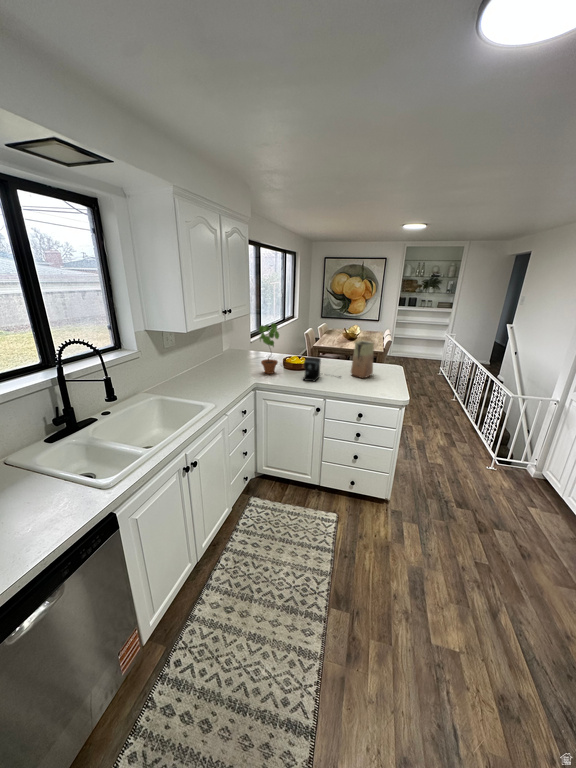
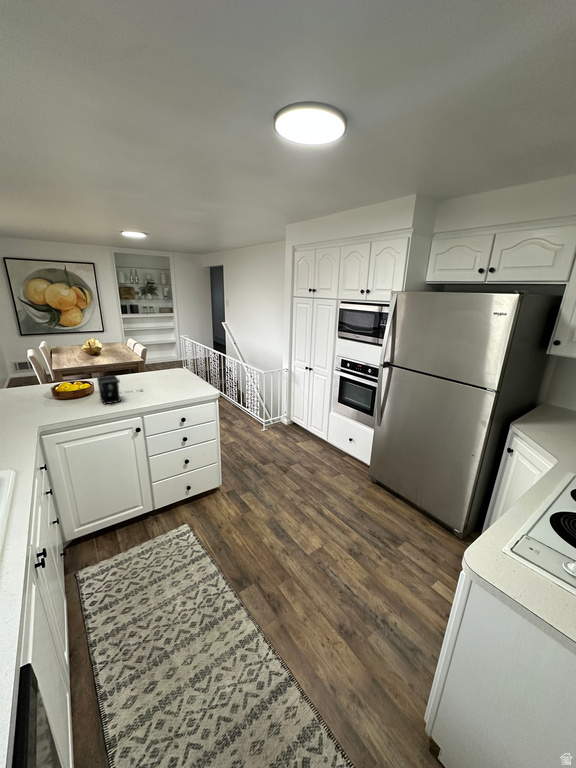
potted plant: present [259,323,279,374] -> none [12,344,55,411]
vase: present [351,340,374,378] -> none [147,349,171,386]

